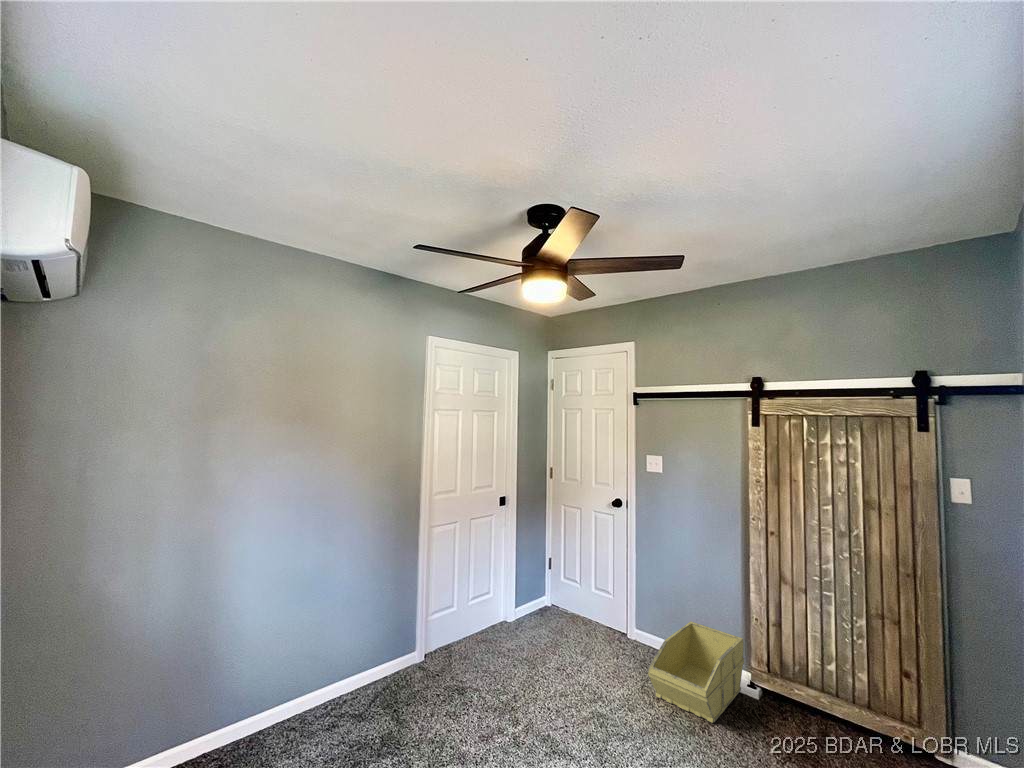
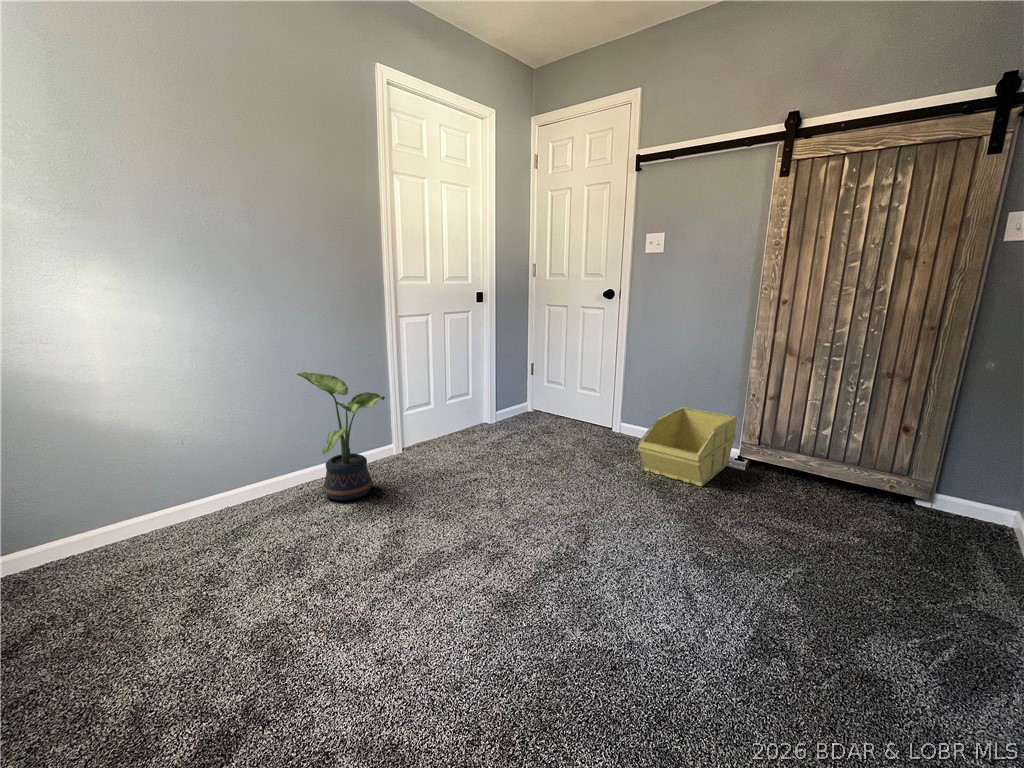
potted plant: none [339,592,414,727] -> present [297,372,385,501]

